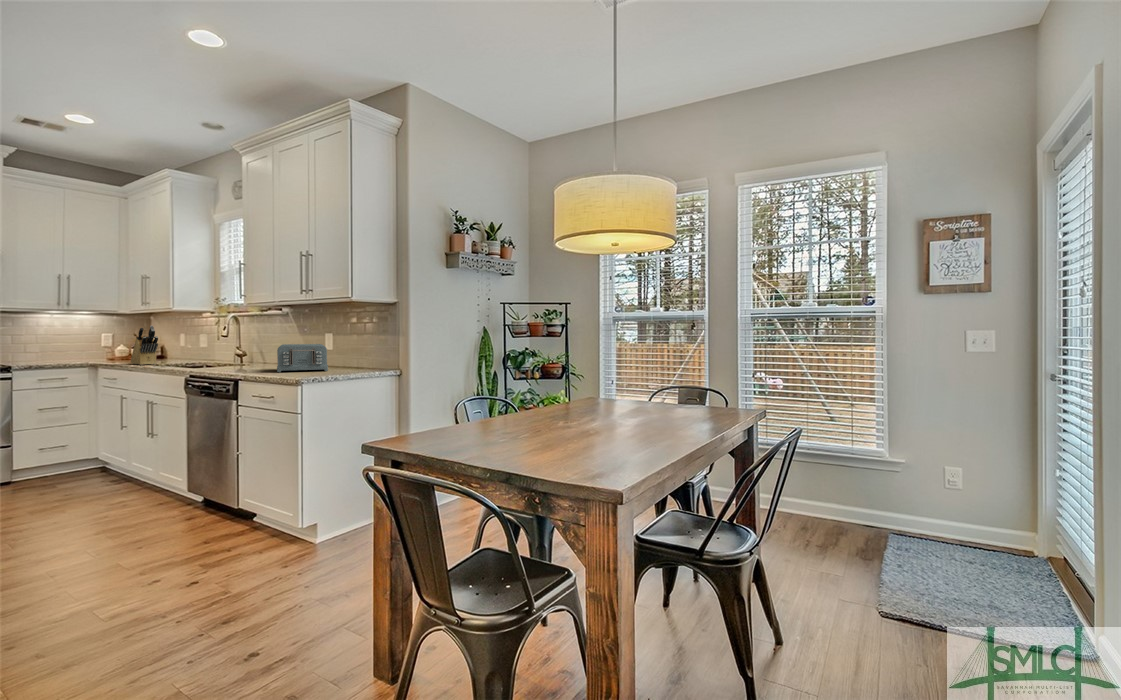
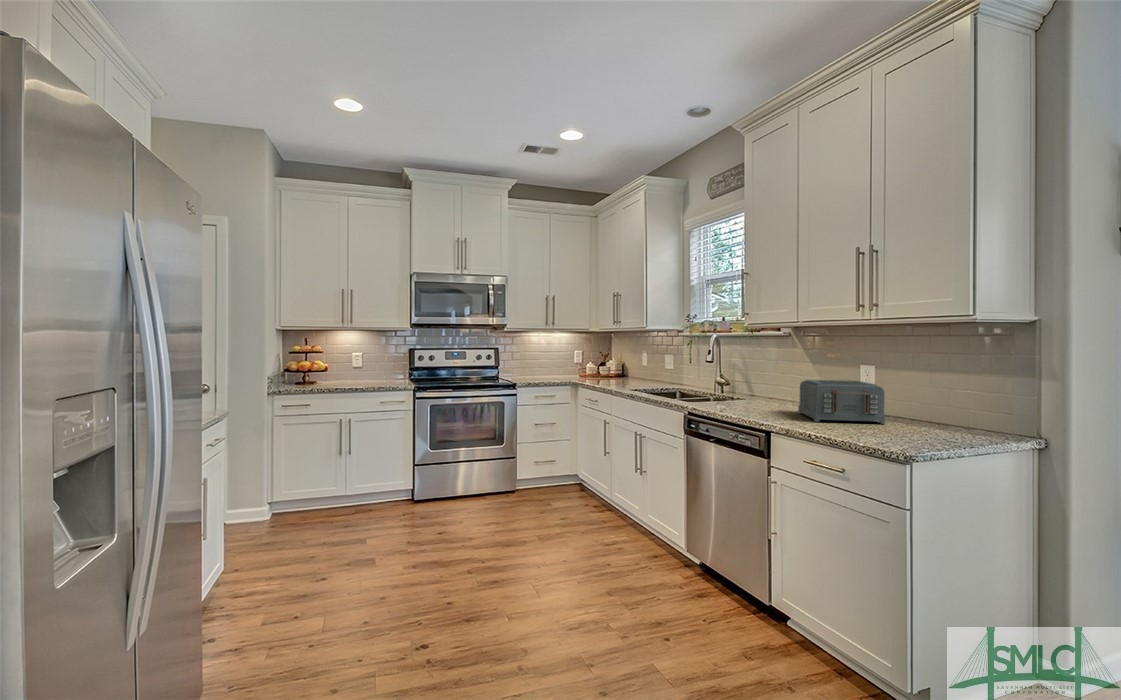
knife block: present [131,326,158,365] -> none [609,347,639,390]

